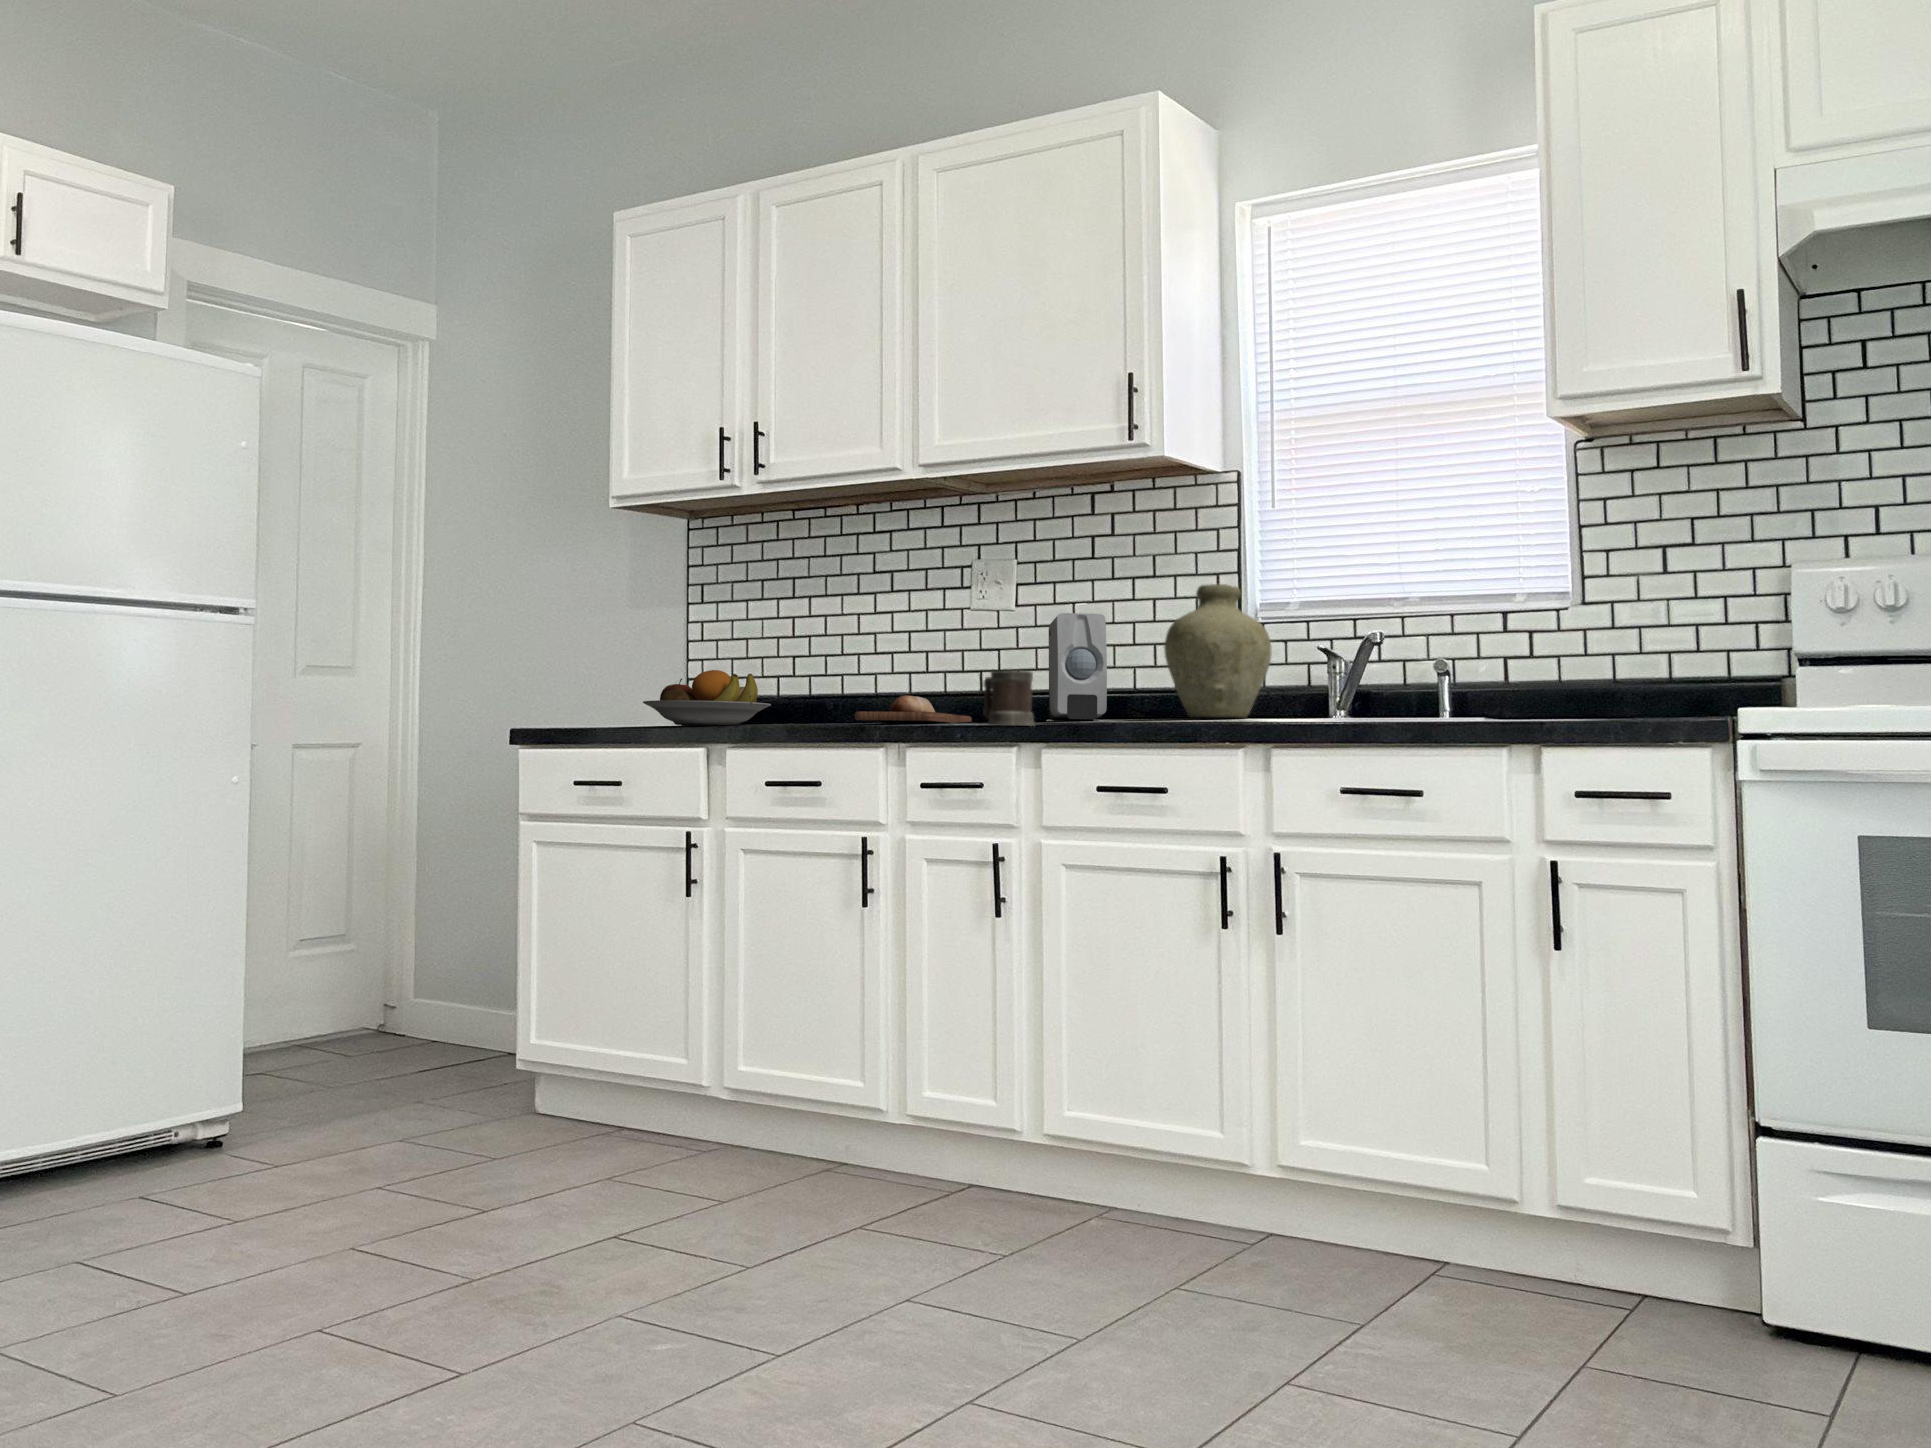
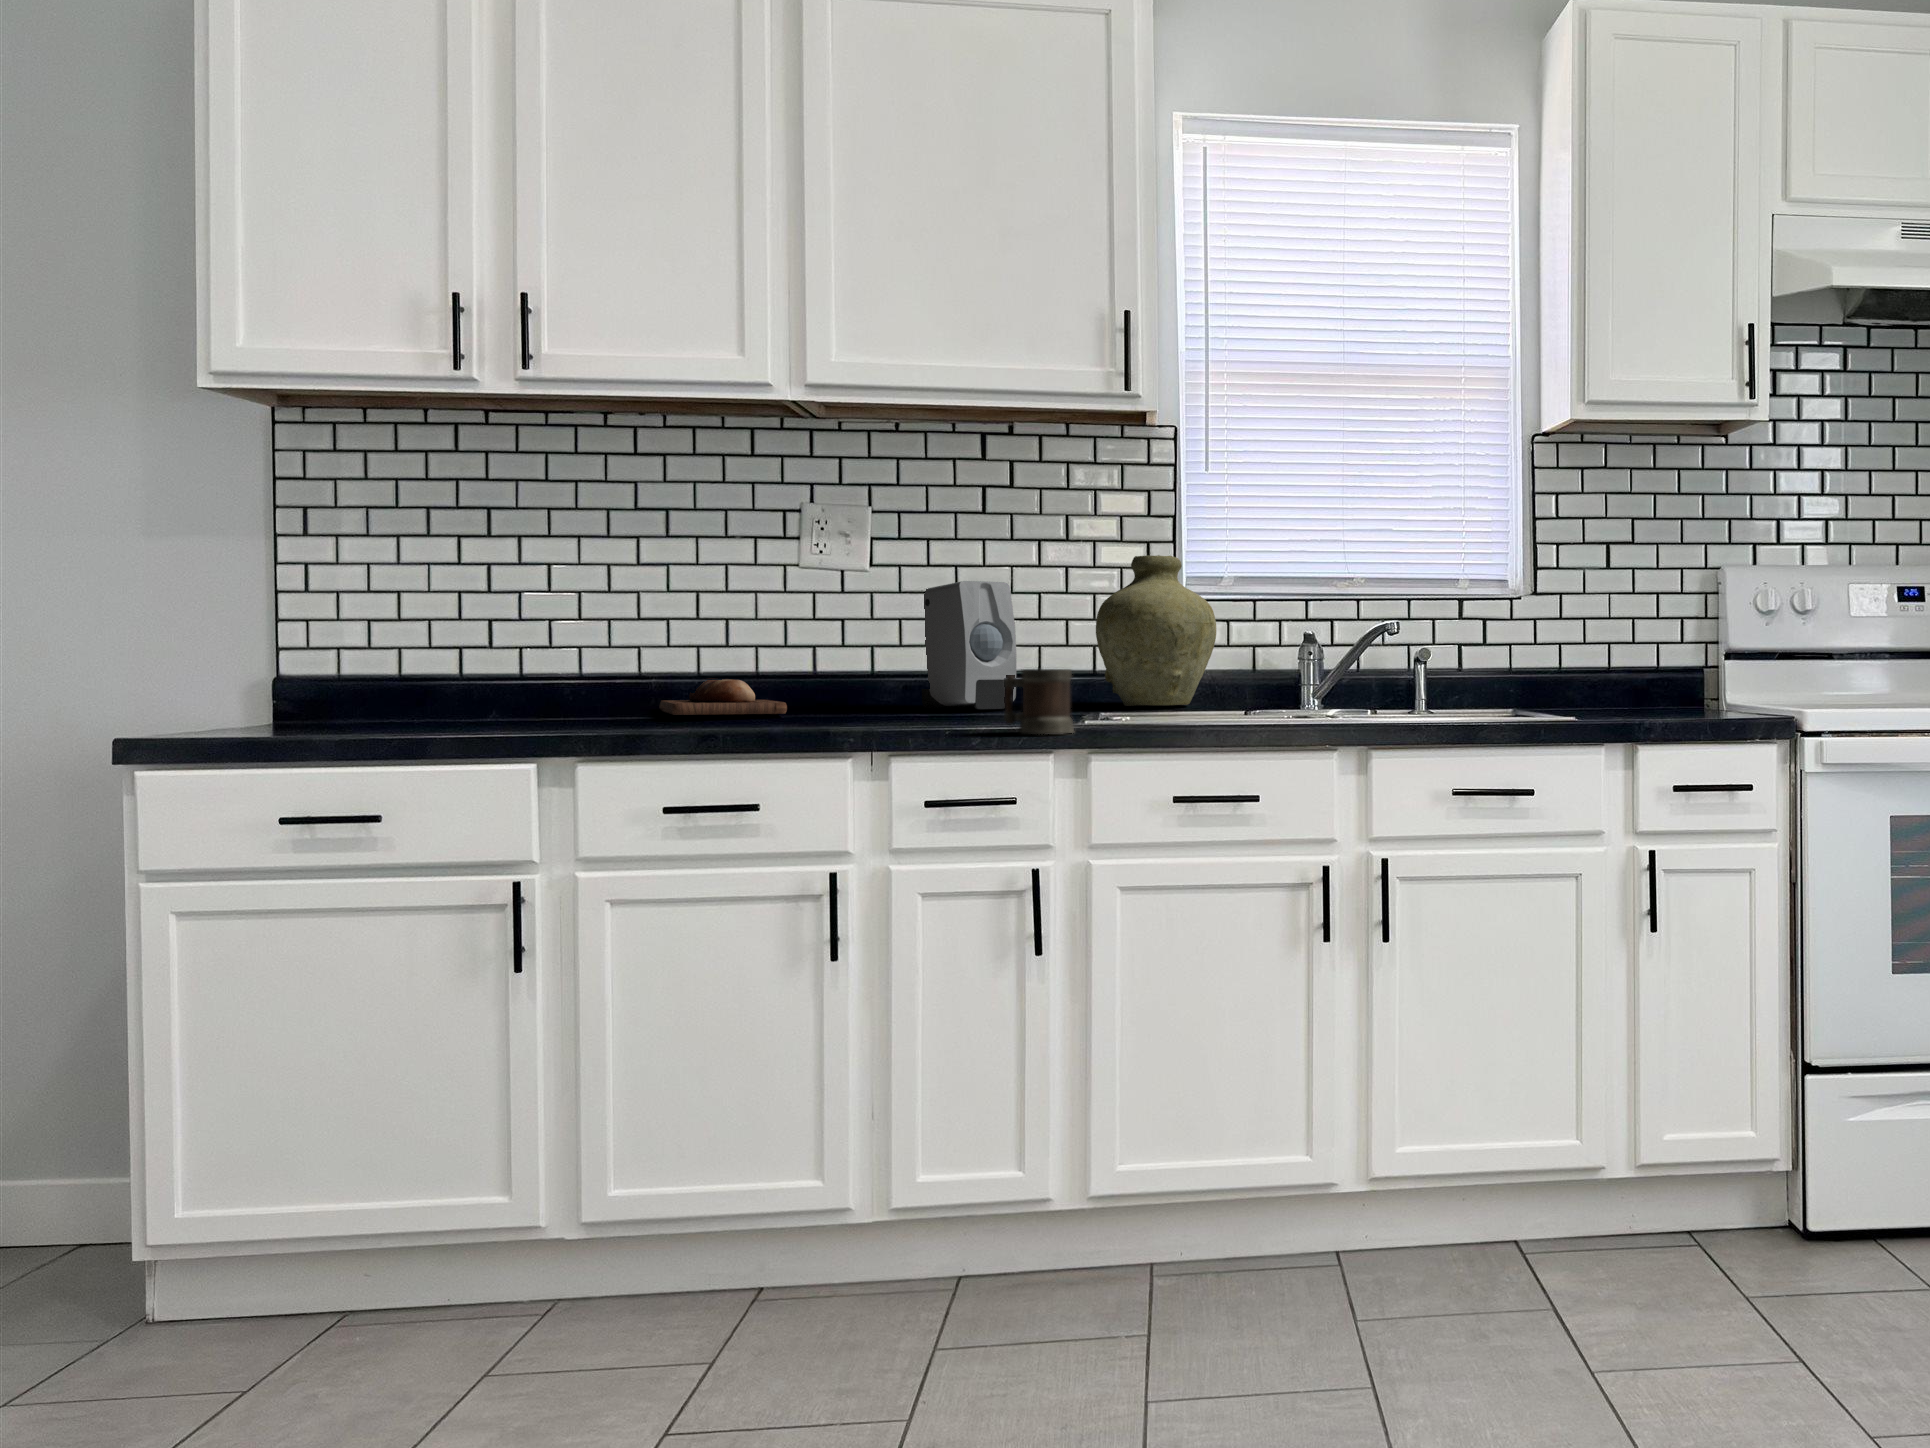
fruit bowl: present [643,670,771,726] -> none [224,638,439,719]

